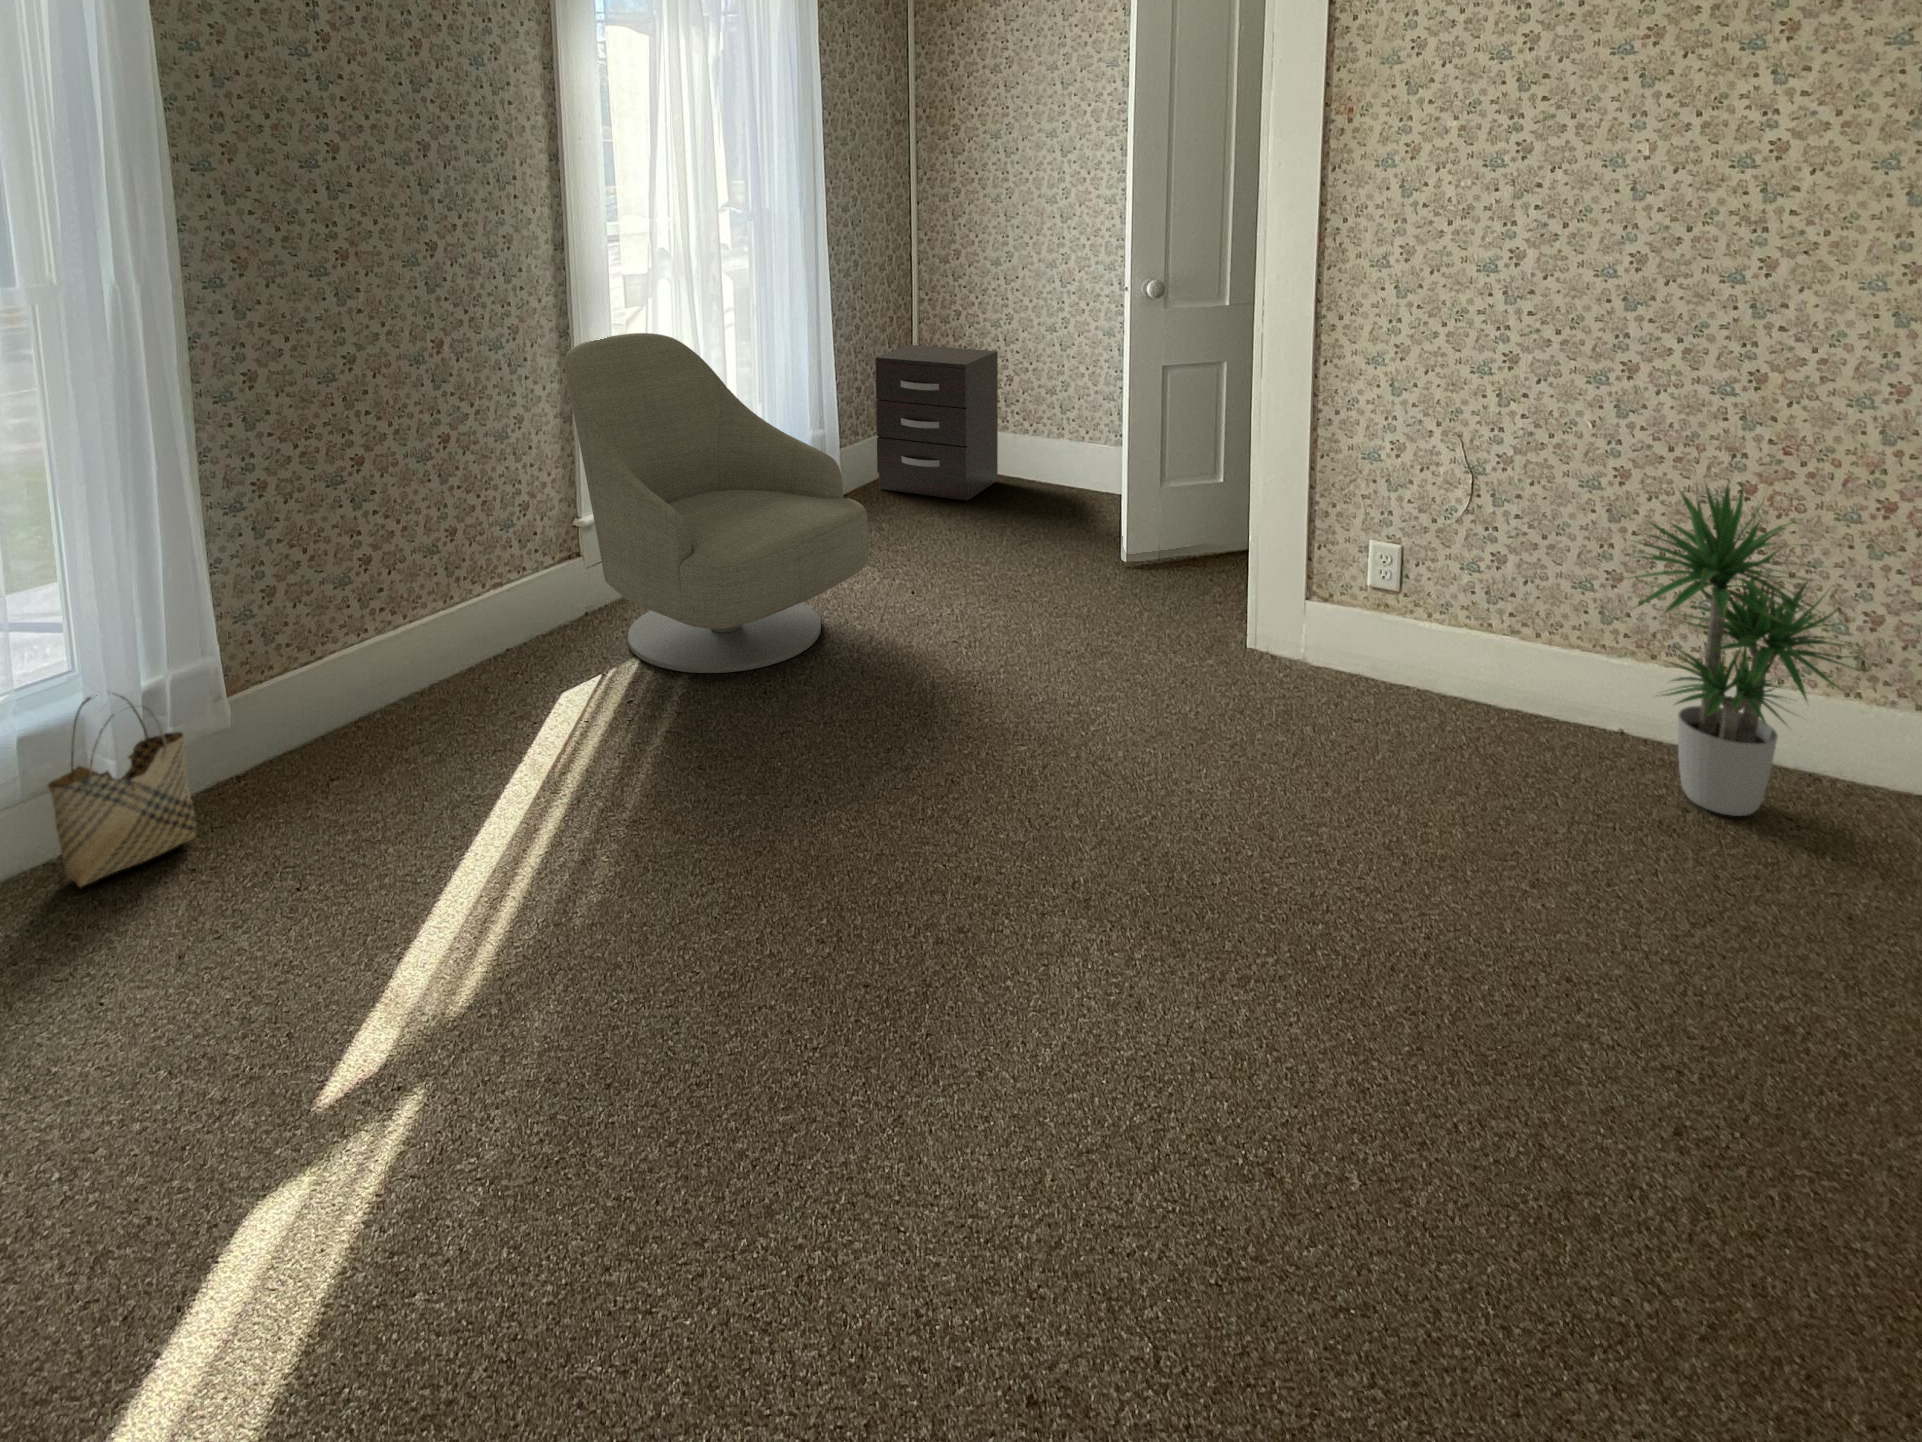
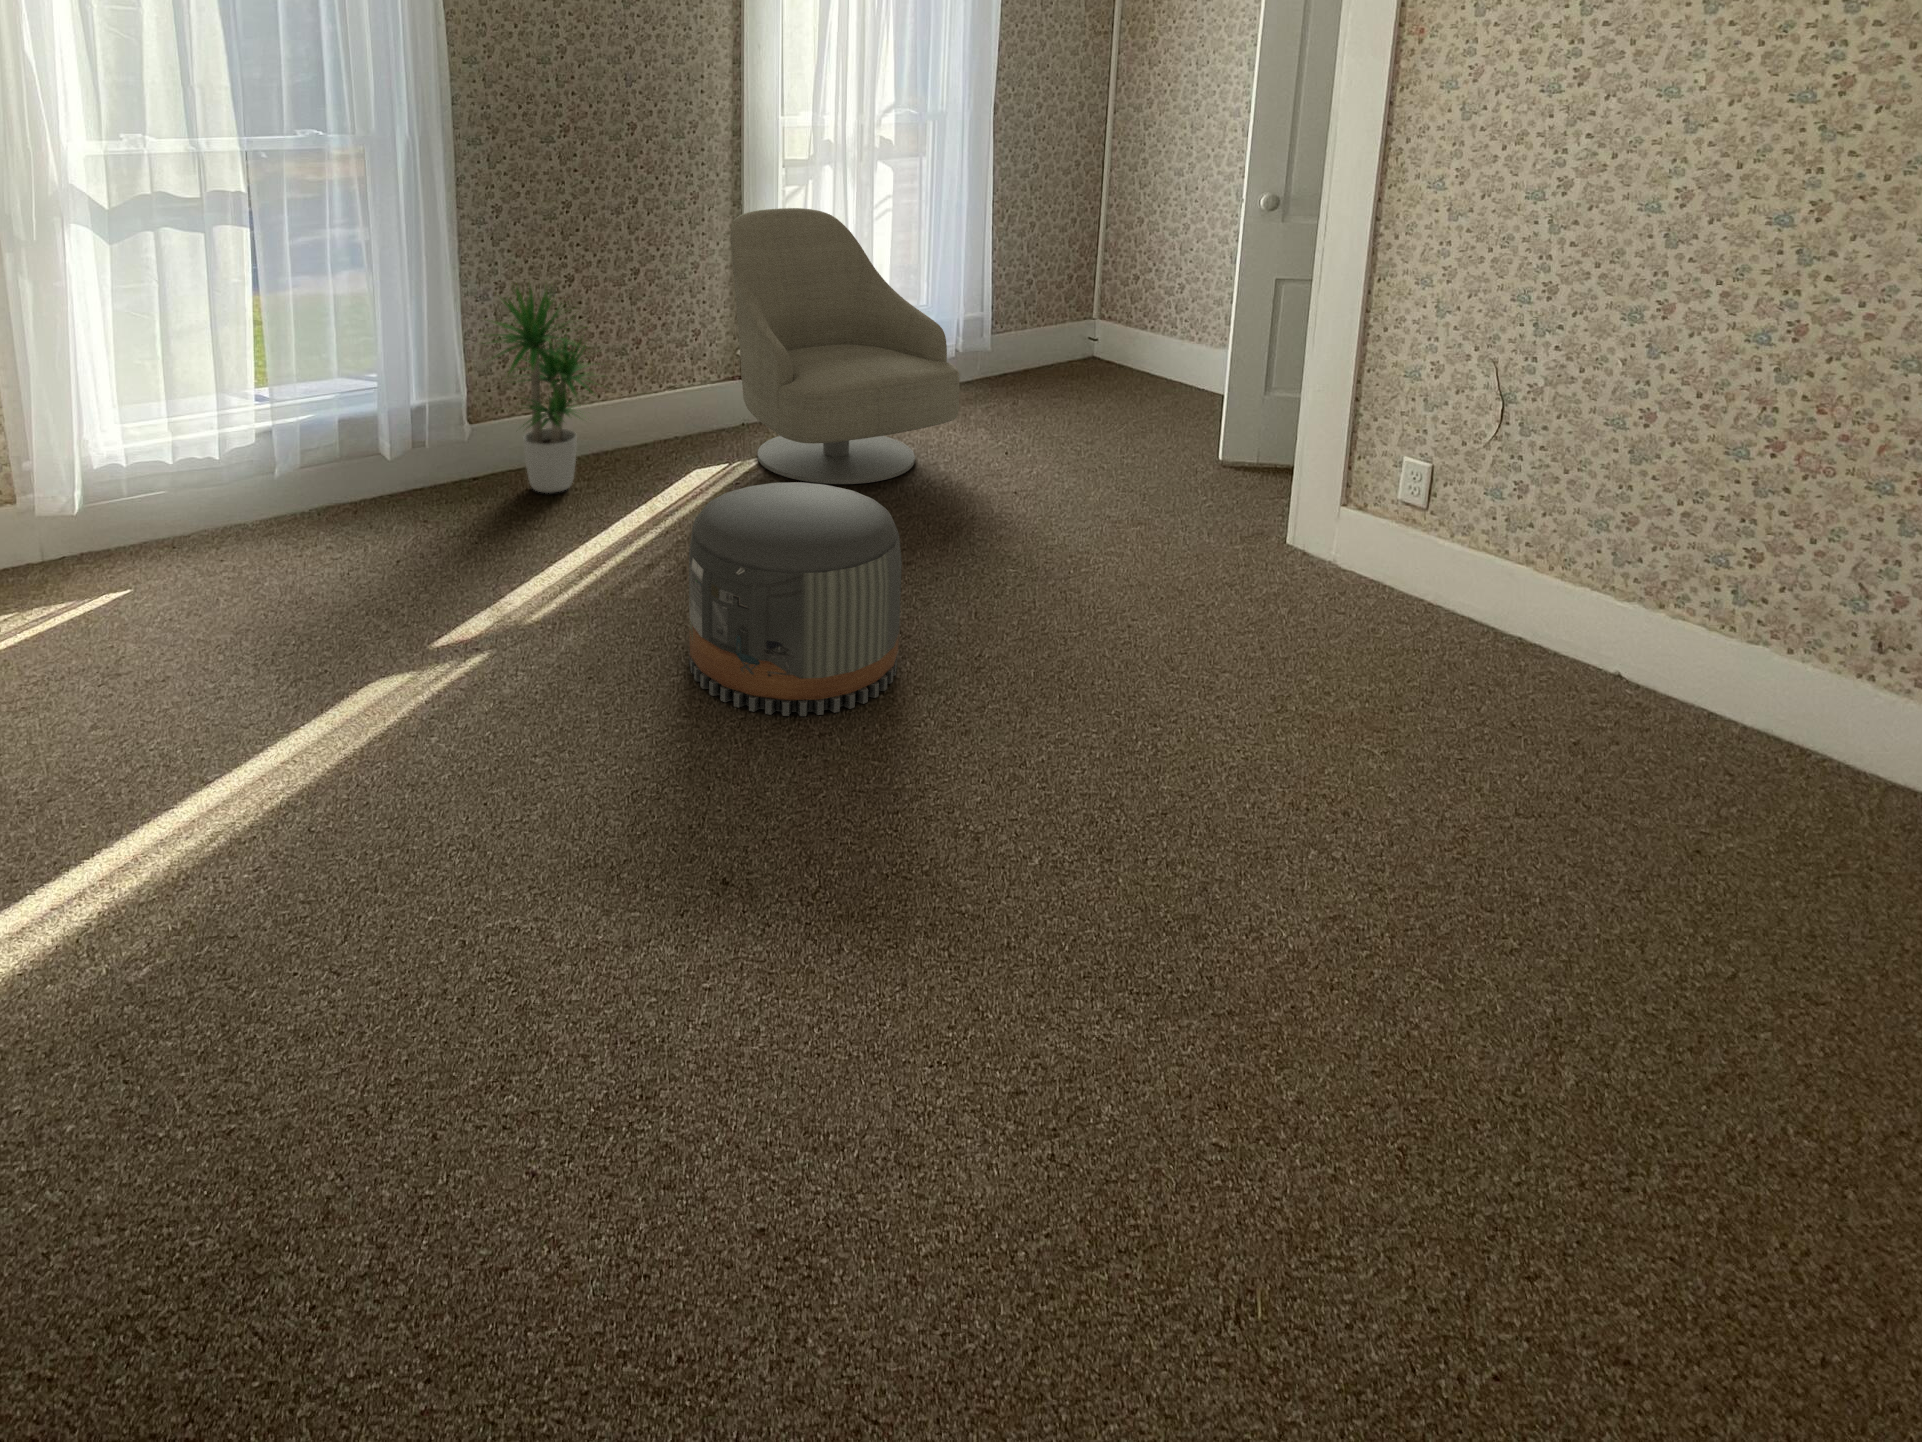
dresser: present [876,345,998,501] -> none [1043,248,1172,396]
potted plant: present [1633,481,1856,816] -> present [484,286,595,493]
woven basket: present [48,692,197,887] -> none [341,403,427,521]
pouf: none [725,702,1012,1063] -> present [689,482,902,716]

